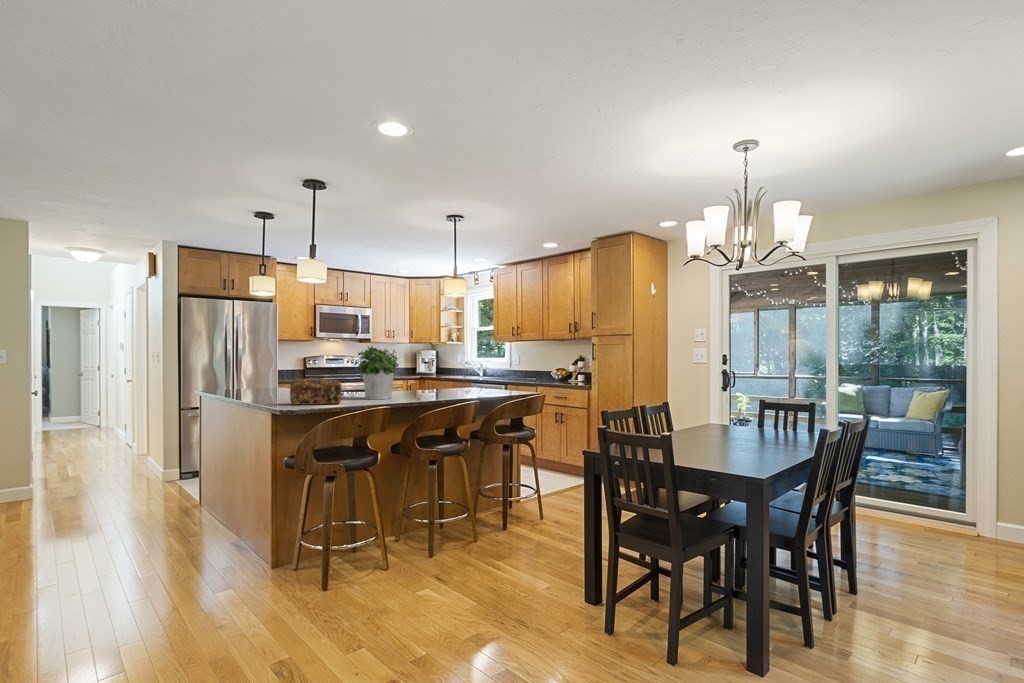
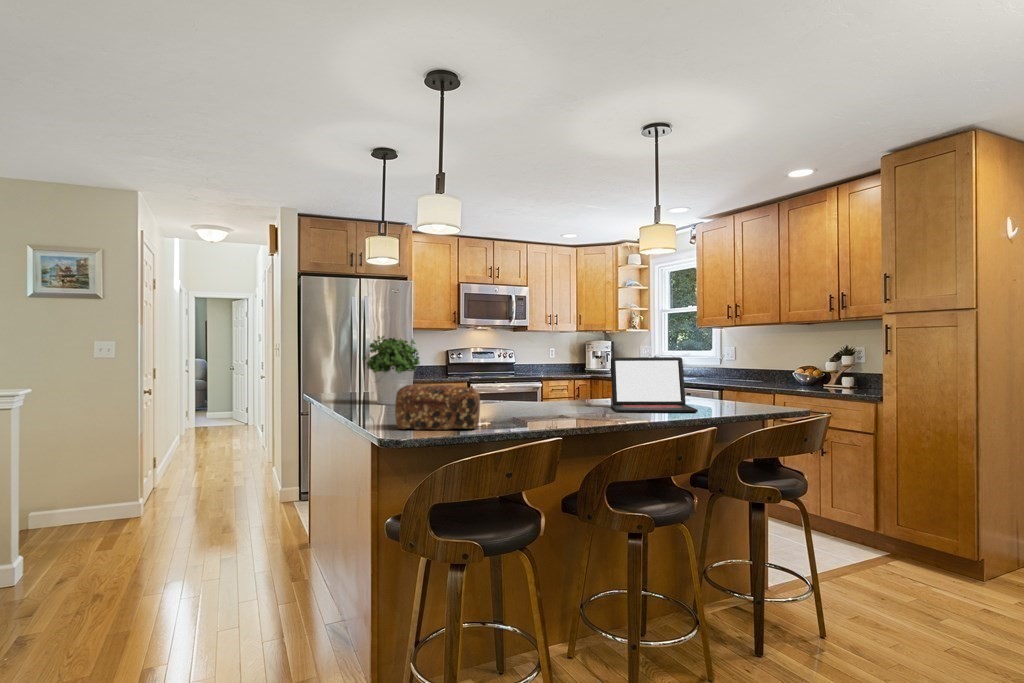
potted plant: present [354,346,399,399] -> present [363,336,420,405]
laptop: none [425,362,475,396] -> present [611,357,698,412]

